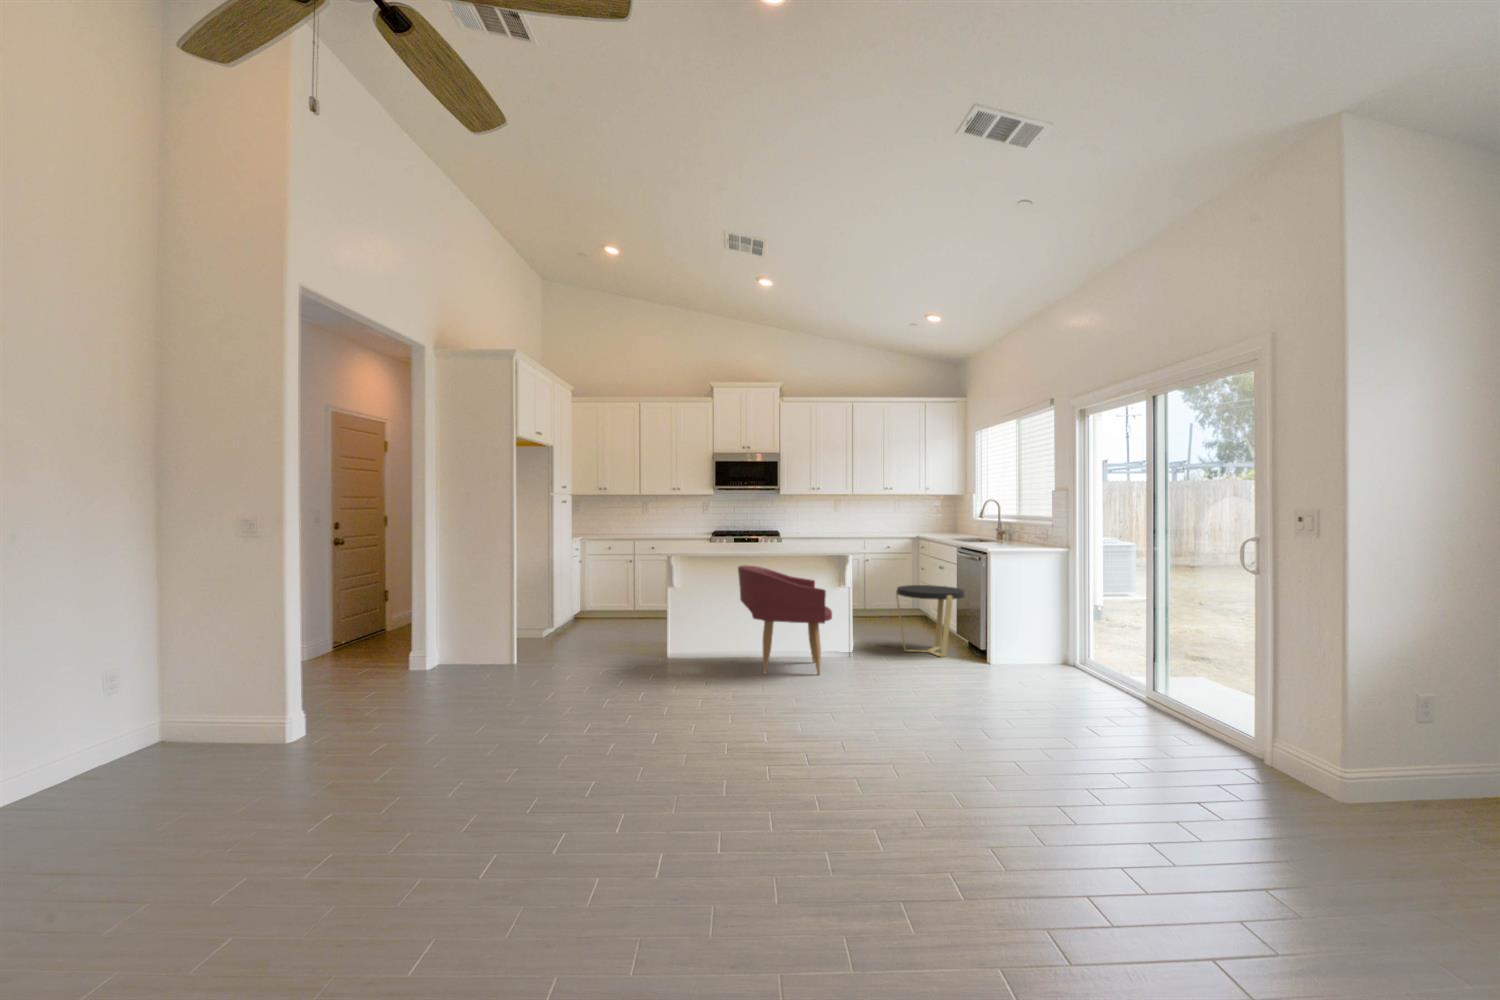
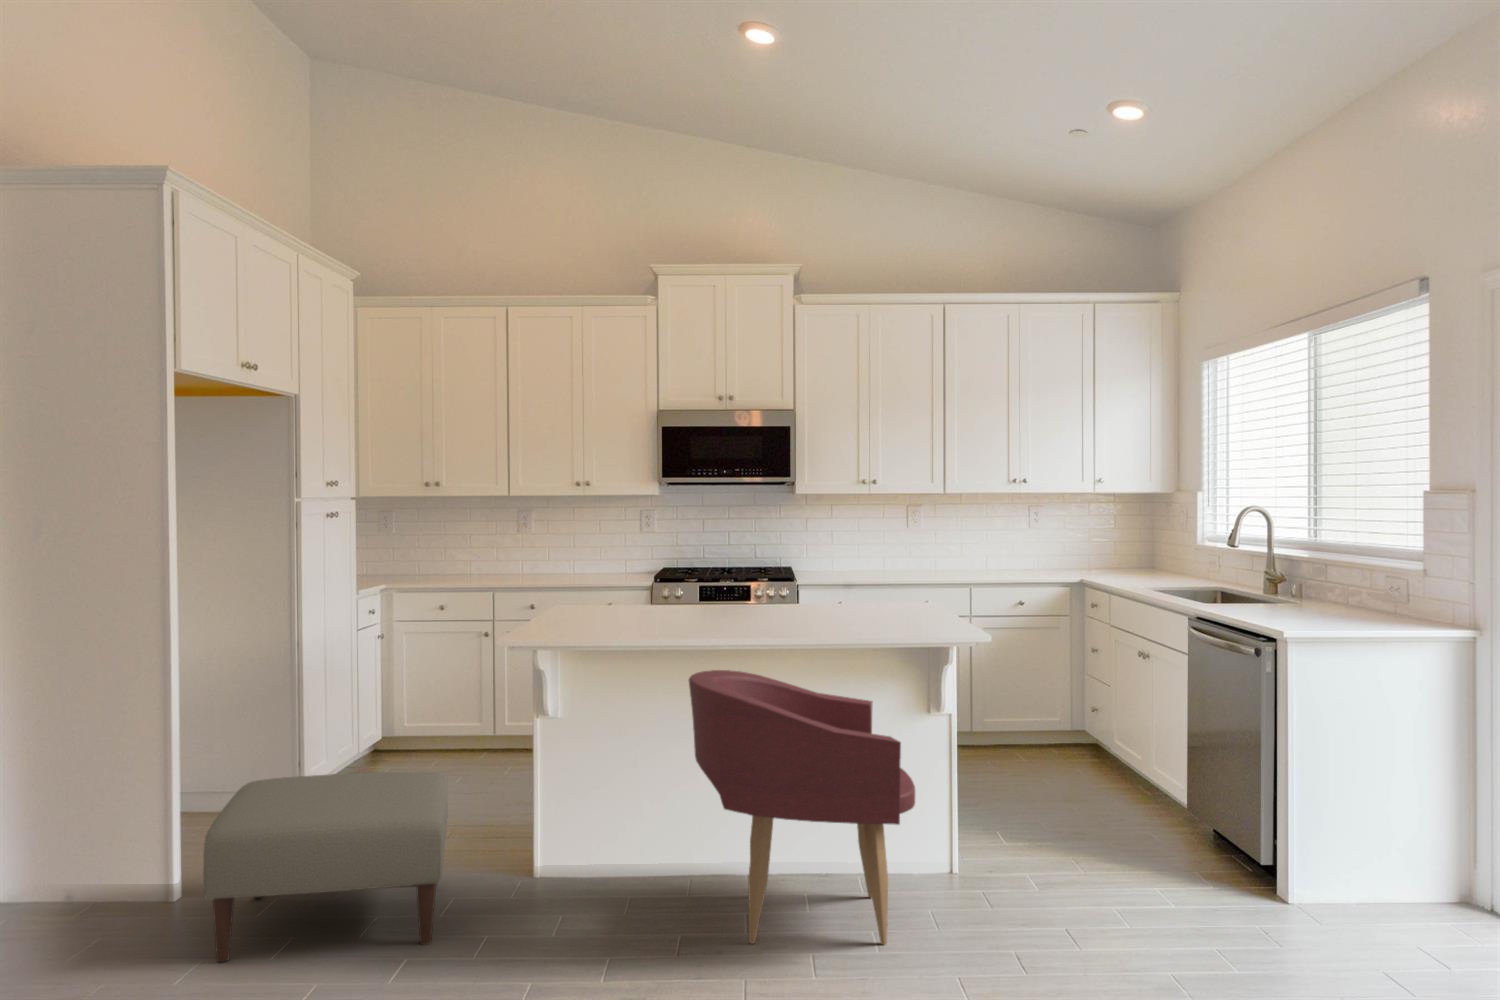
side table: present [896,585,964,657] -> none [1055,701,1215,876]
ottoman: none [543,610,637,679] -> present [203,772,448,962]

